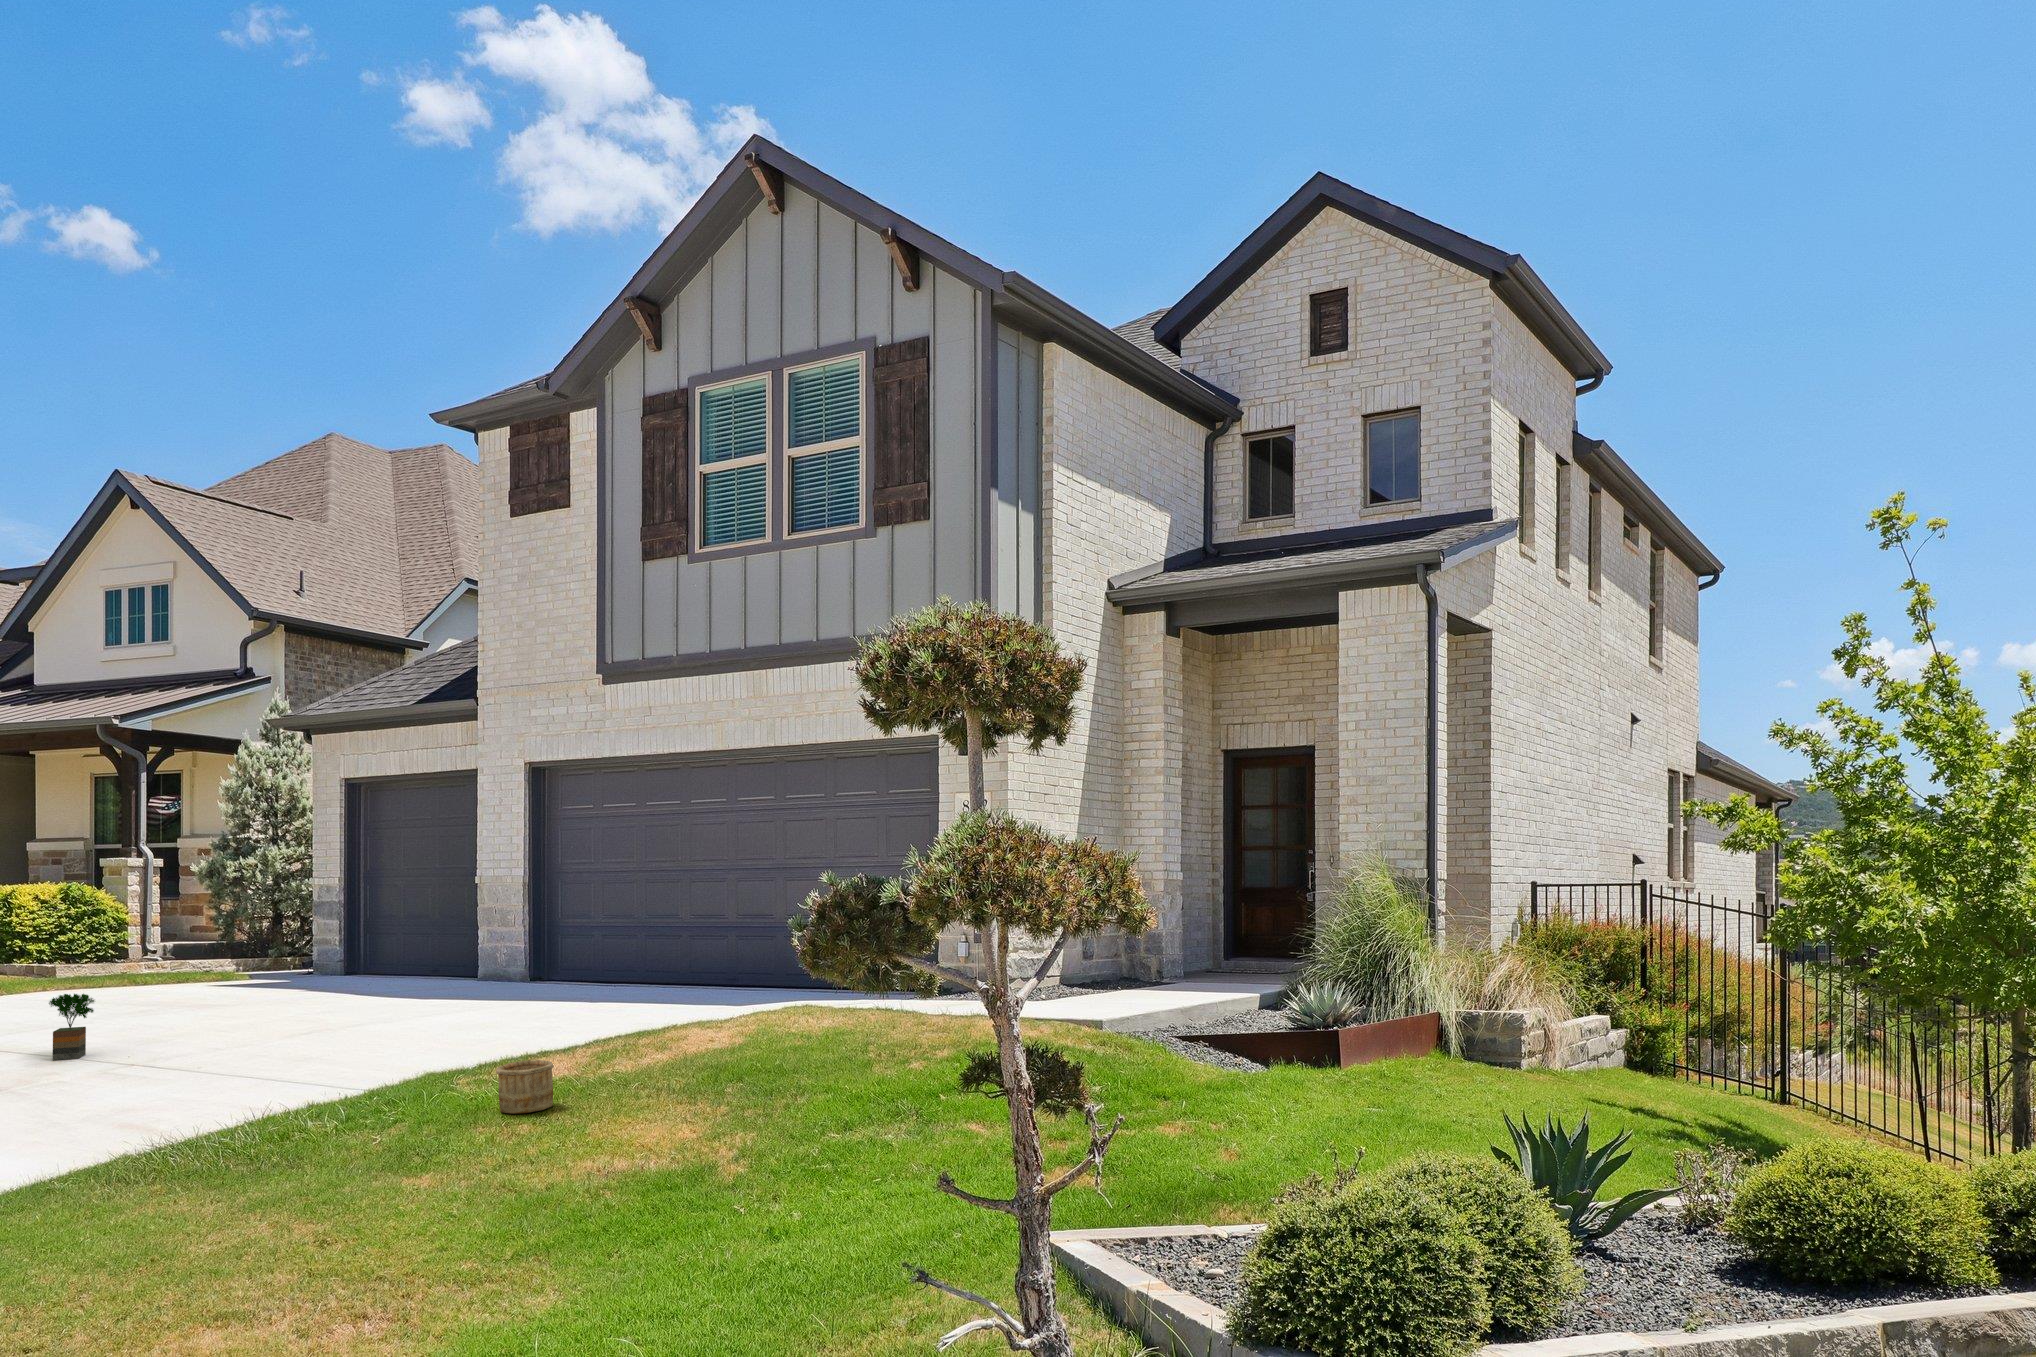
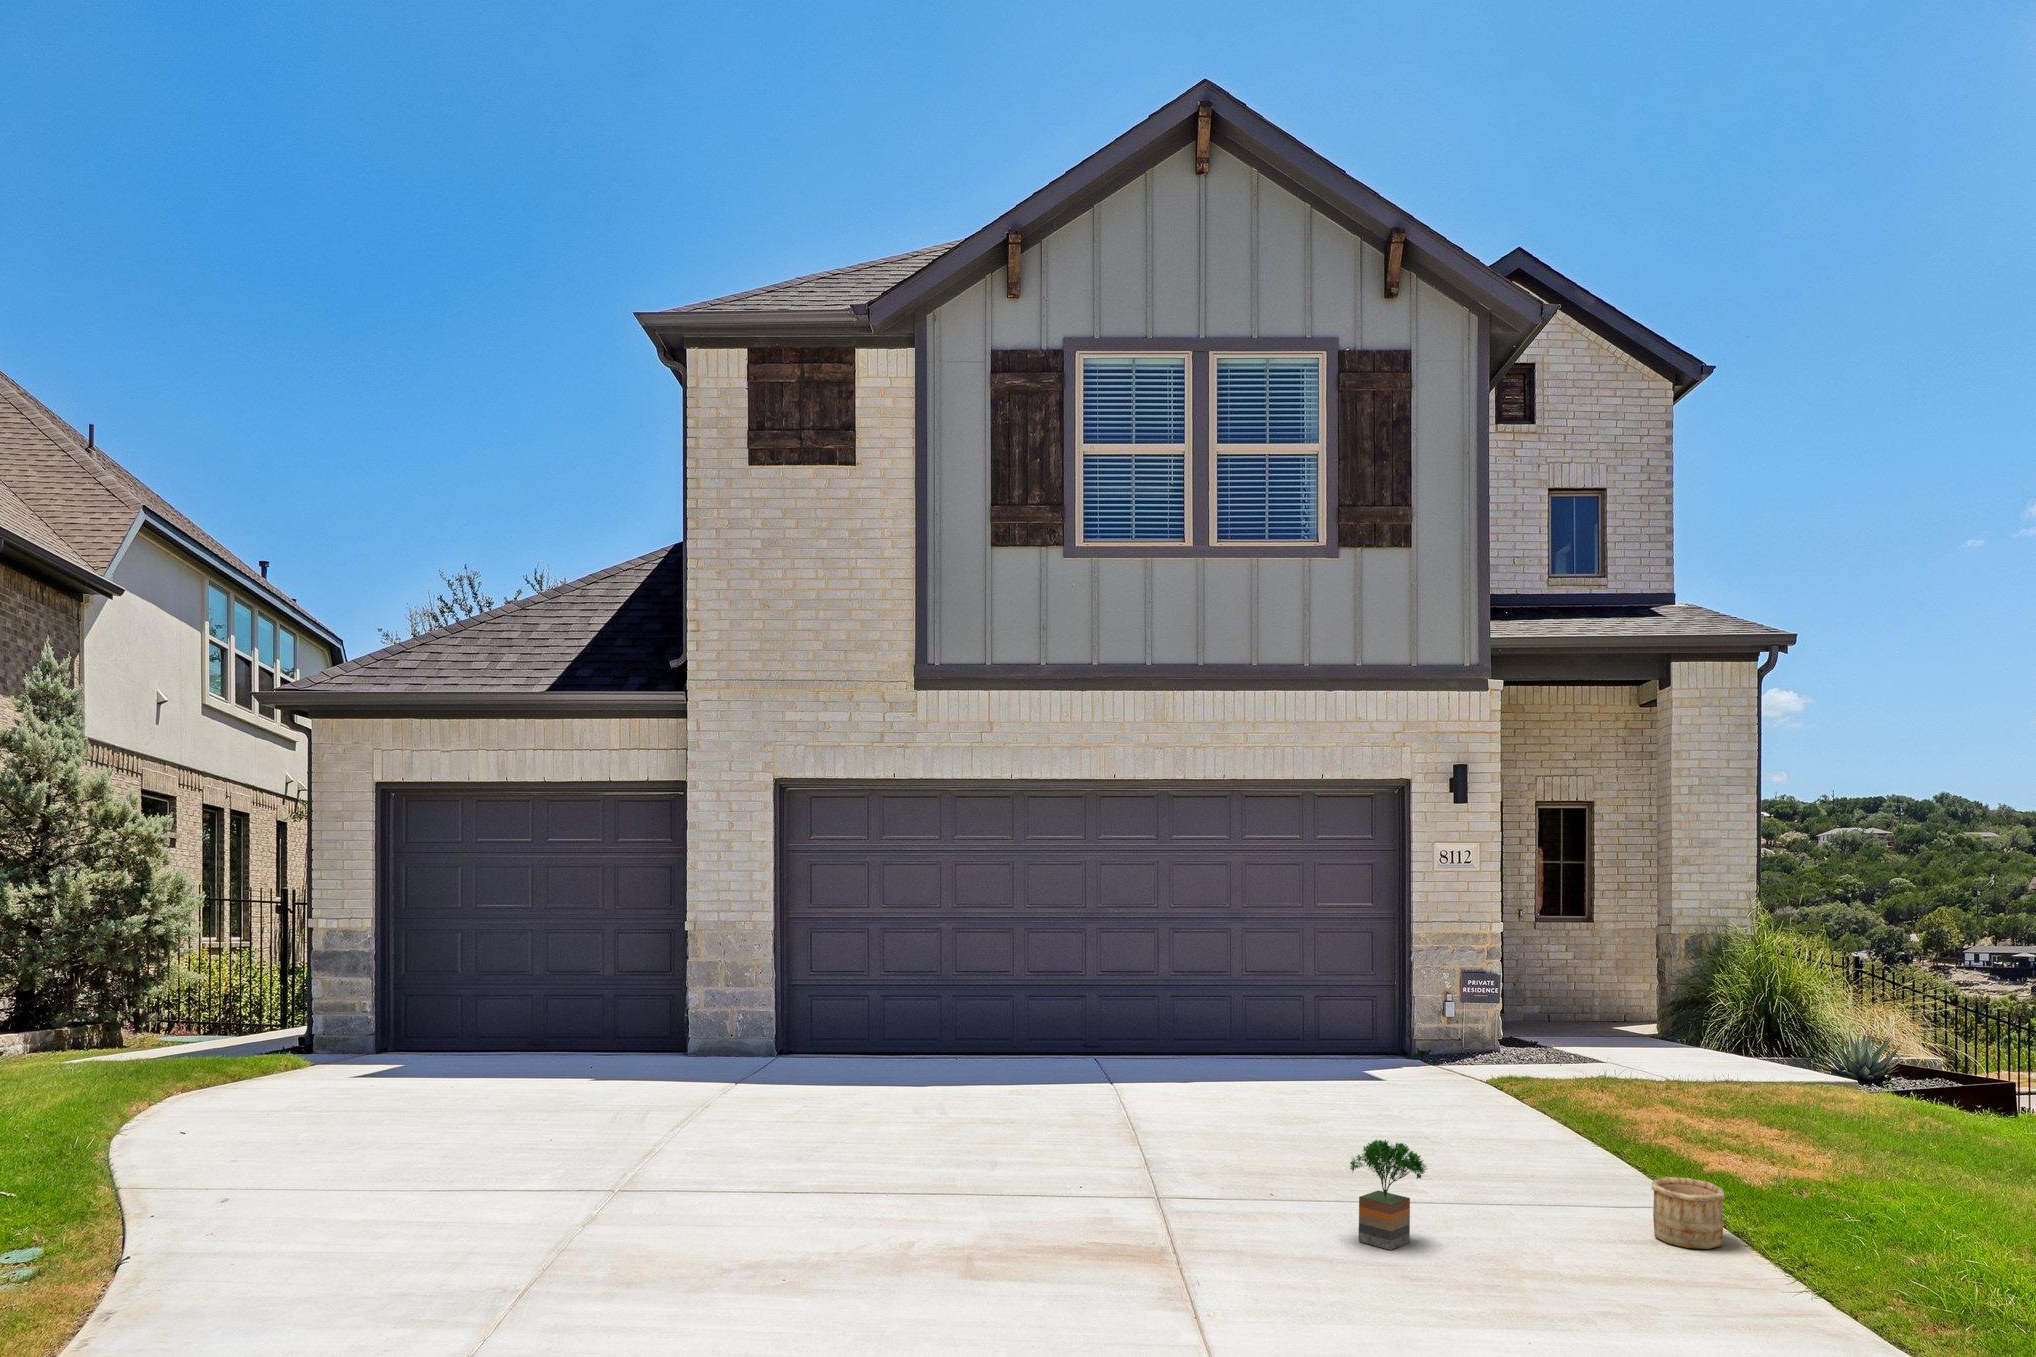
potted tree: present [49,994,94,1060] -> present [1350,1140,1426,1250]

